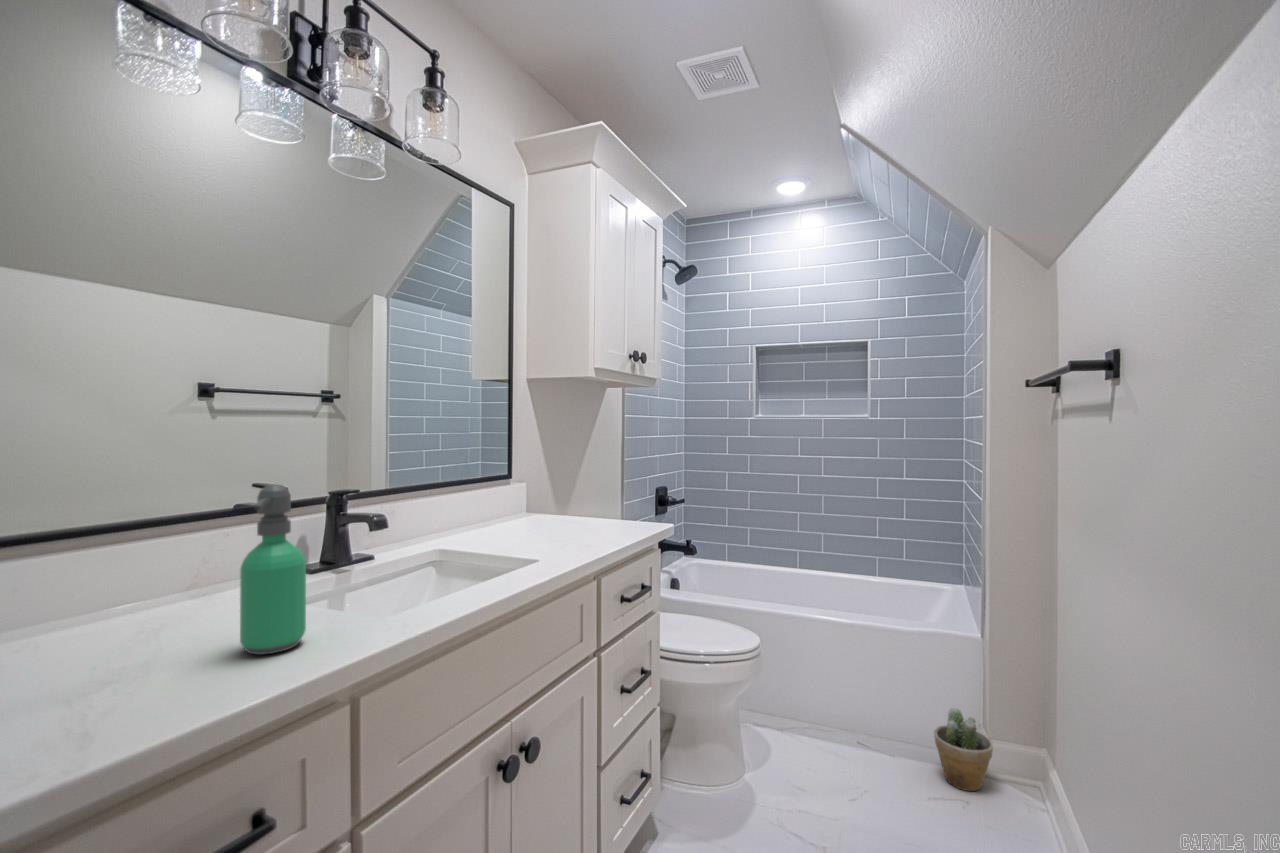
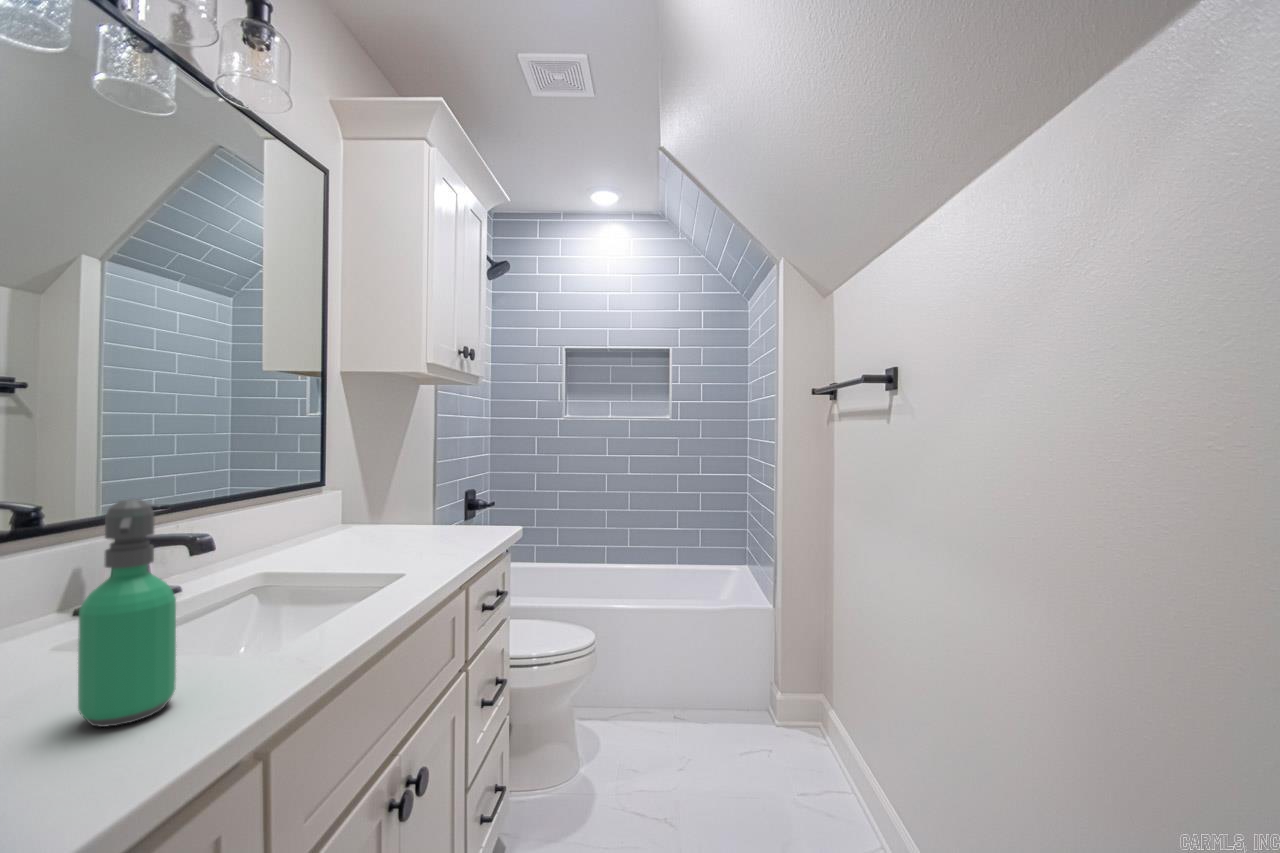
potted plant: present [934,708,993,791] -> none [740,672,785,742]

